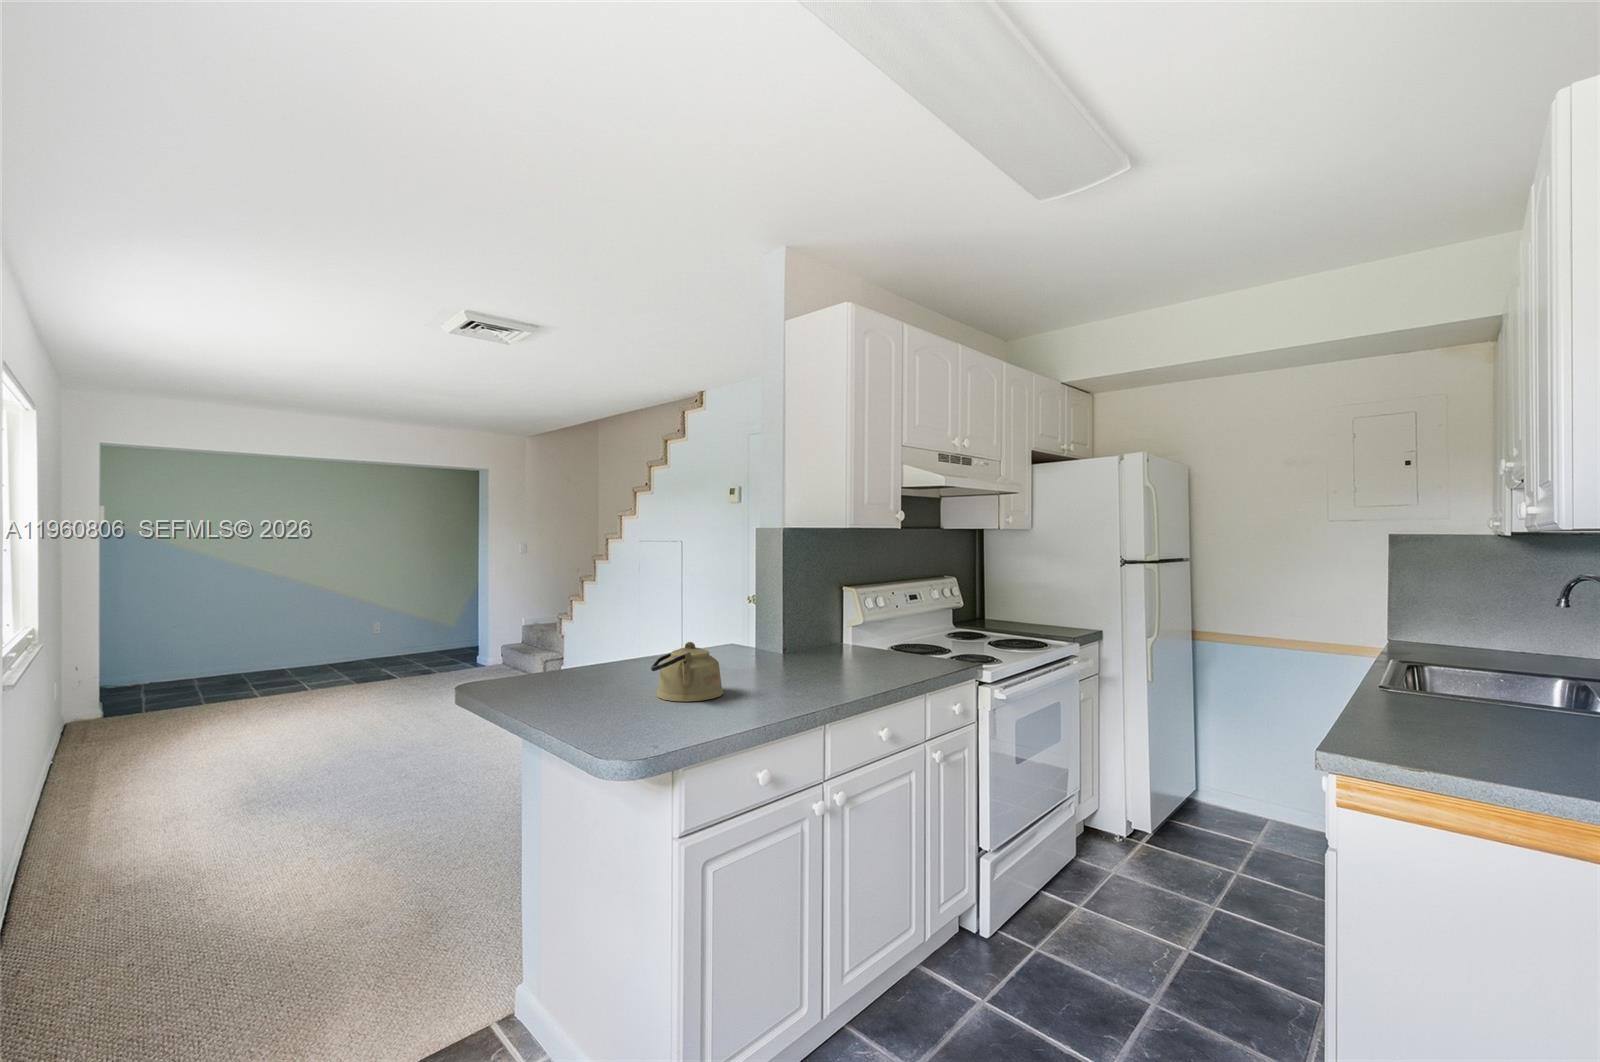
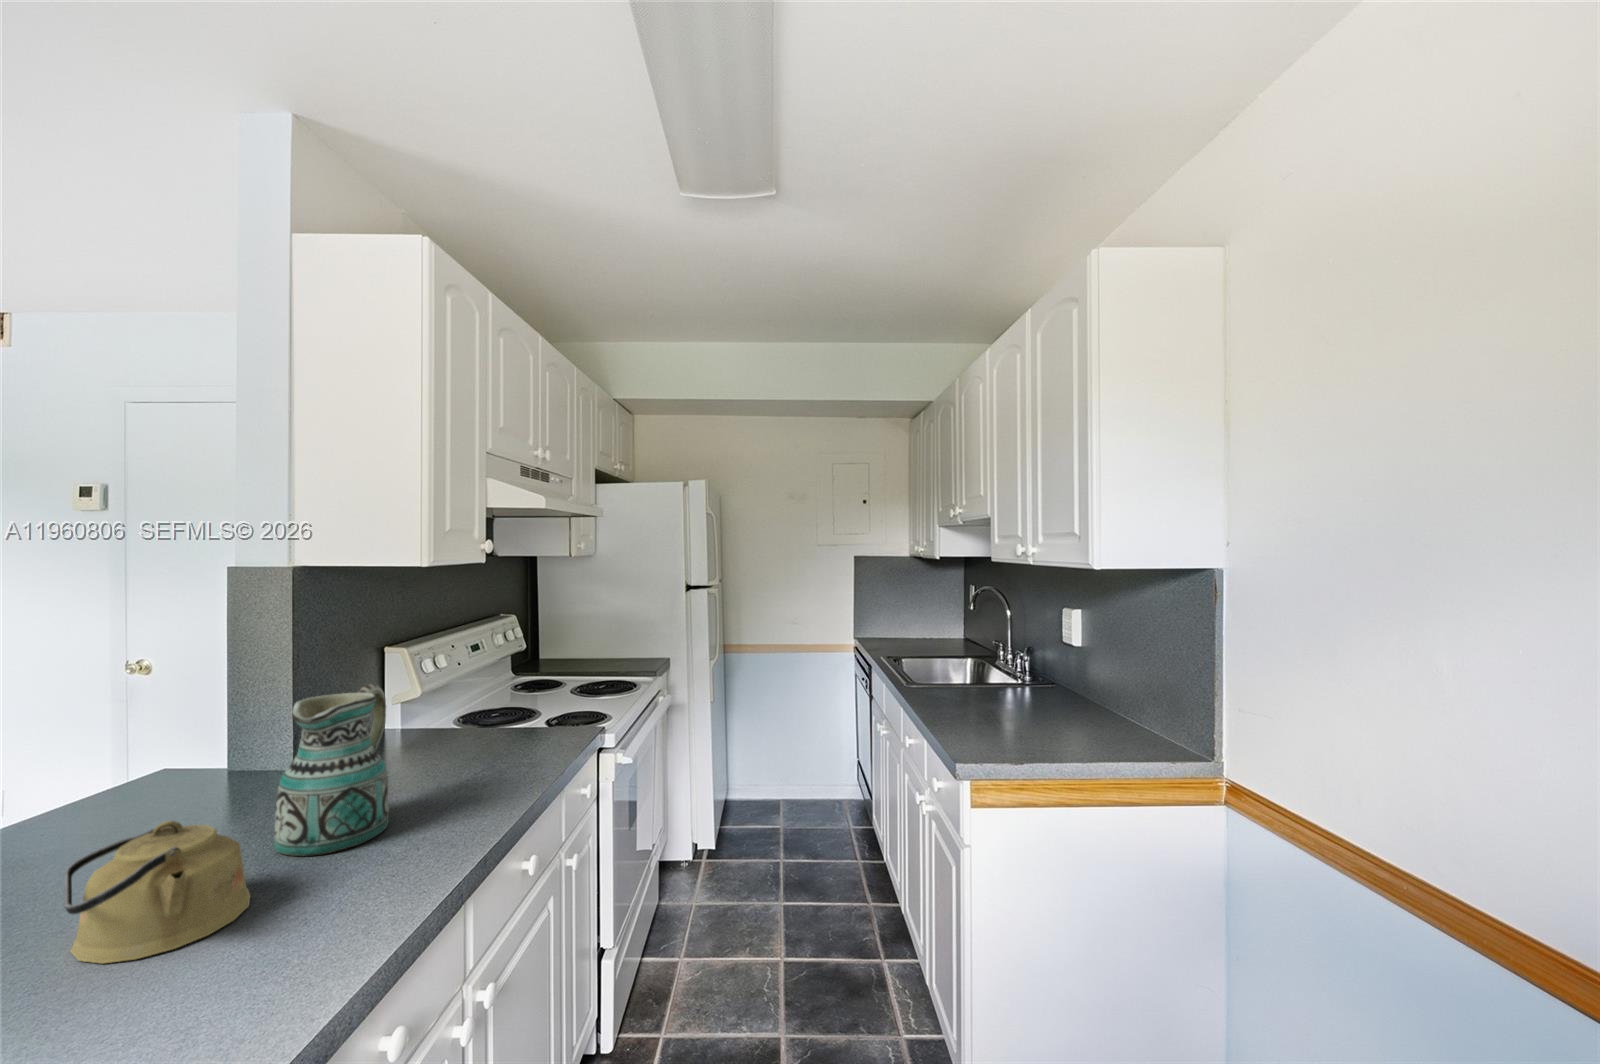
ceramic pitcher: none [745,595,809,687] -> present [273,684,389,856]

